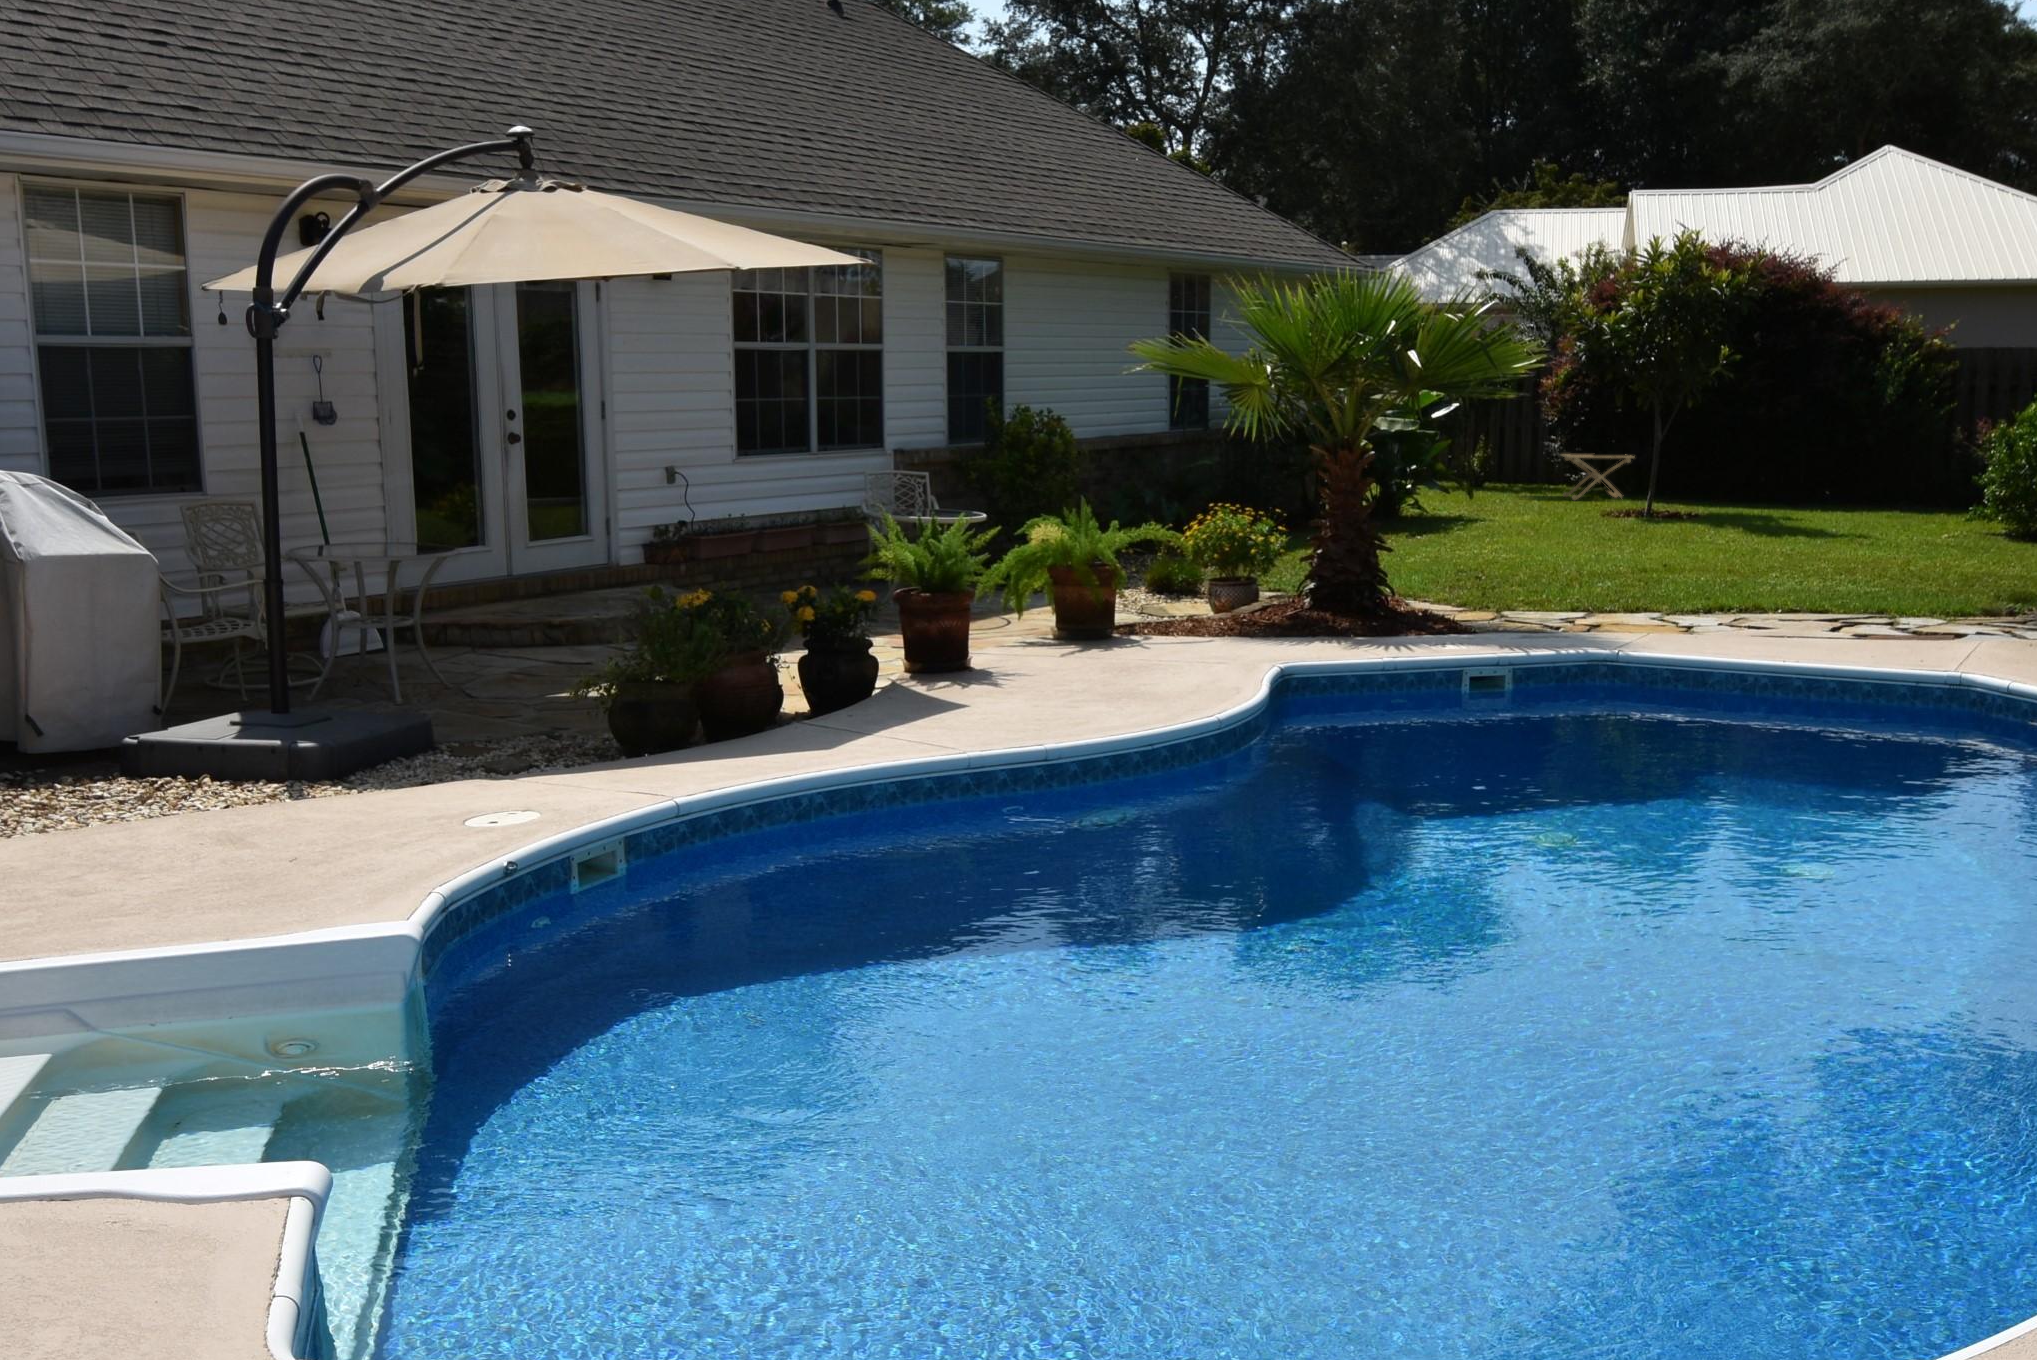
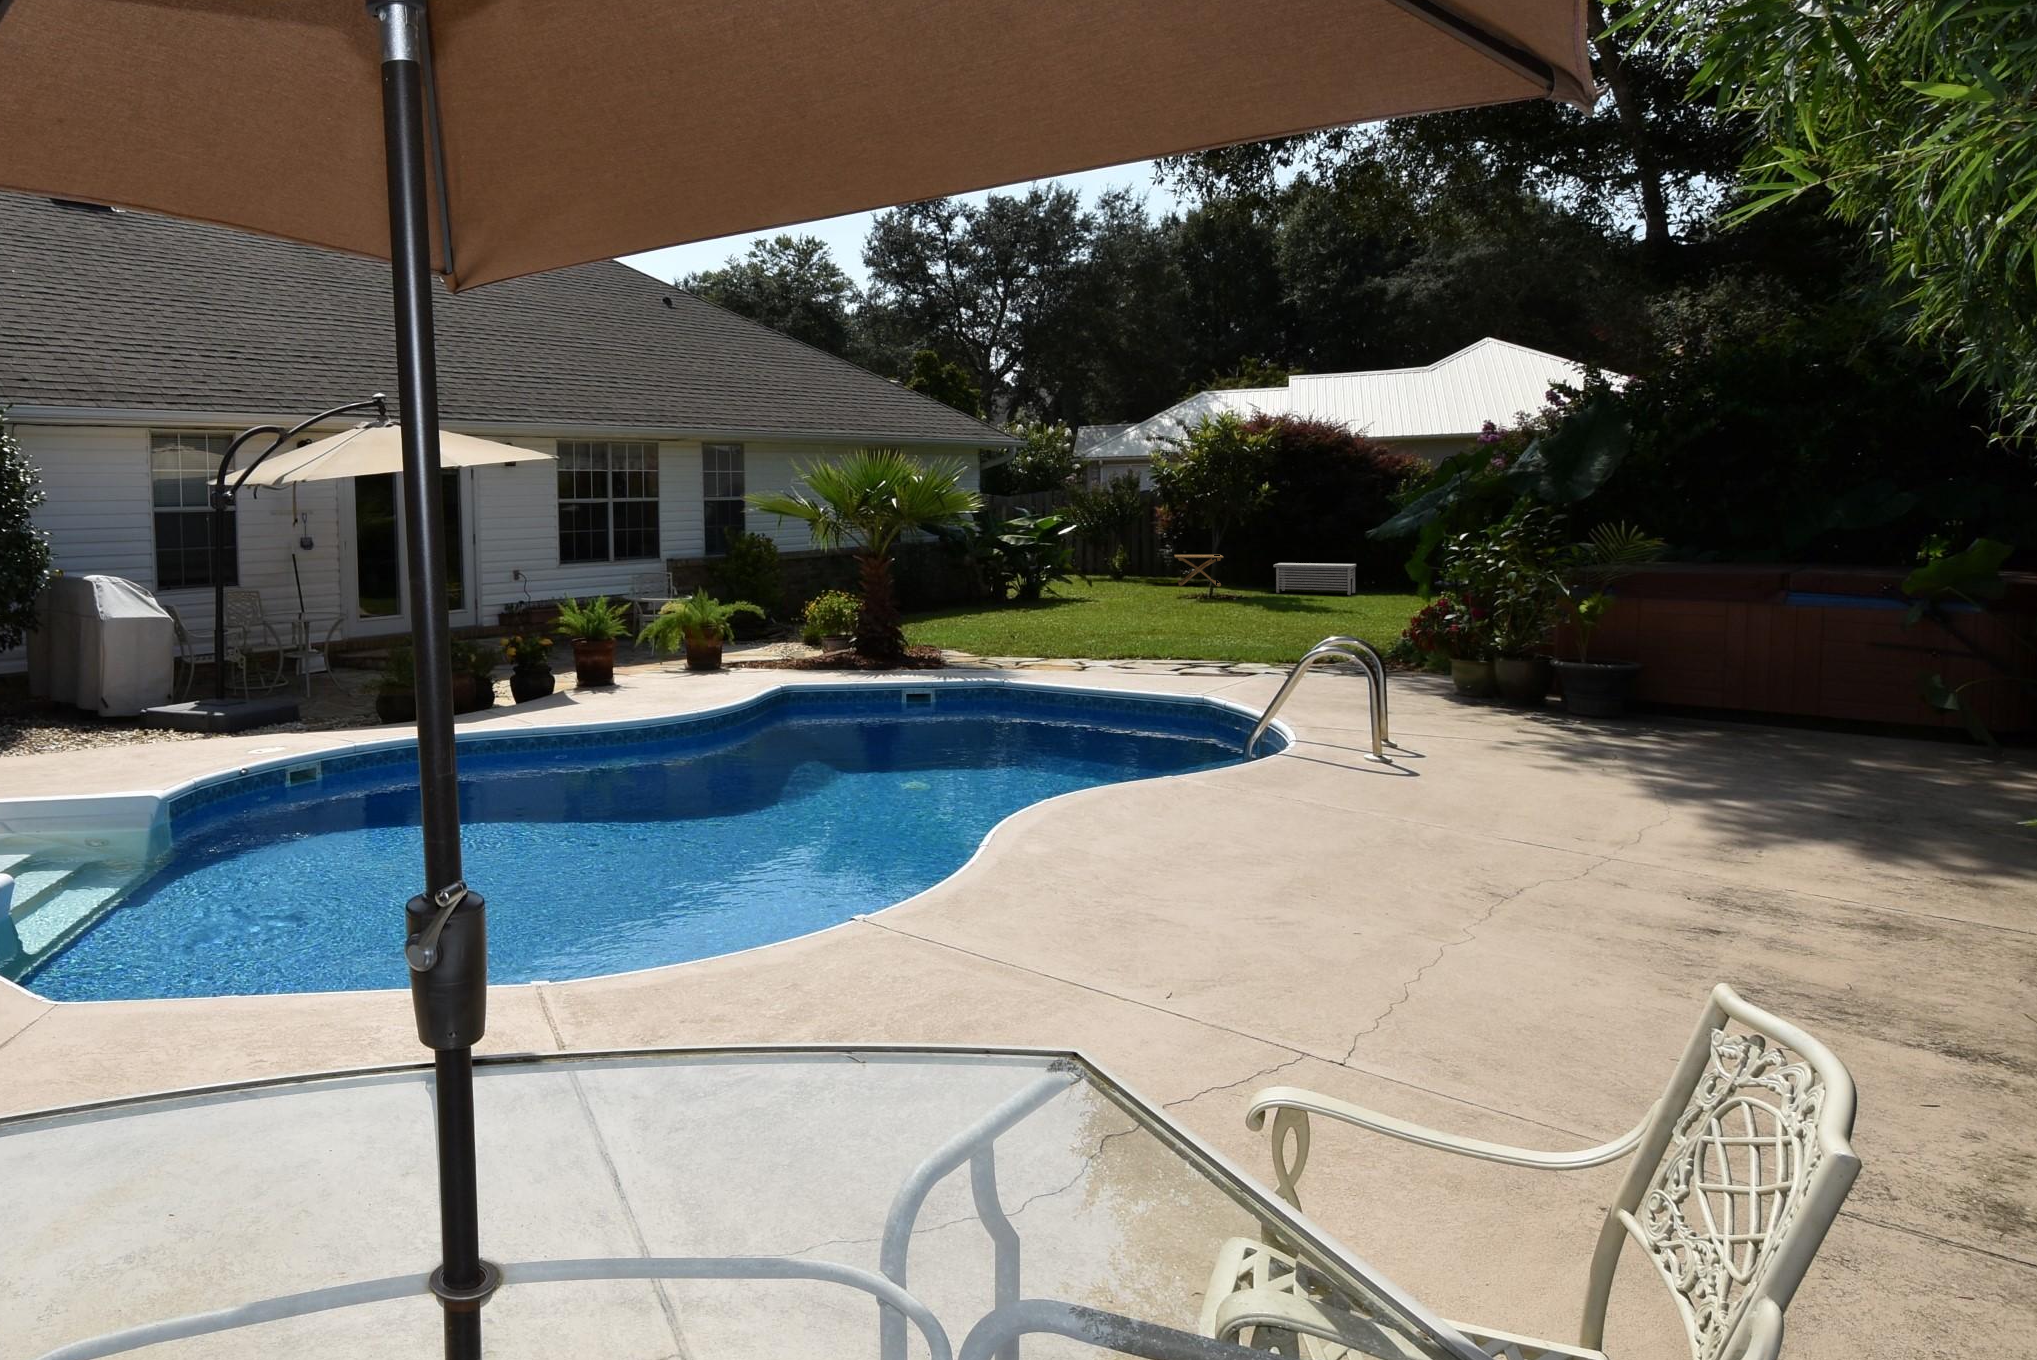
storage bench: none [1713,466,1817,512] -> present [1273,563,1356,595]

